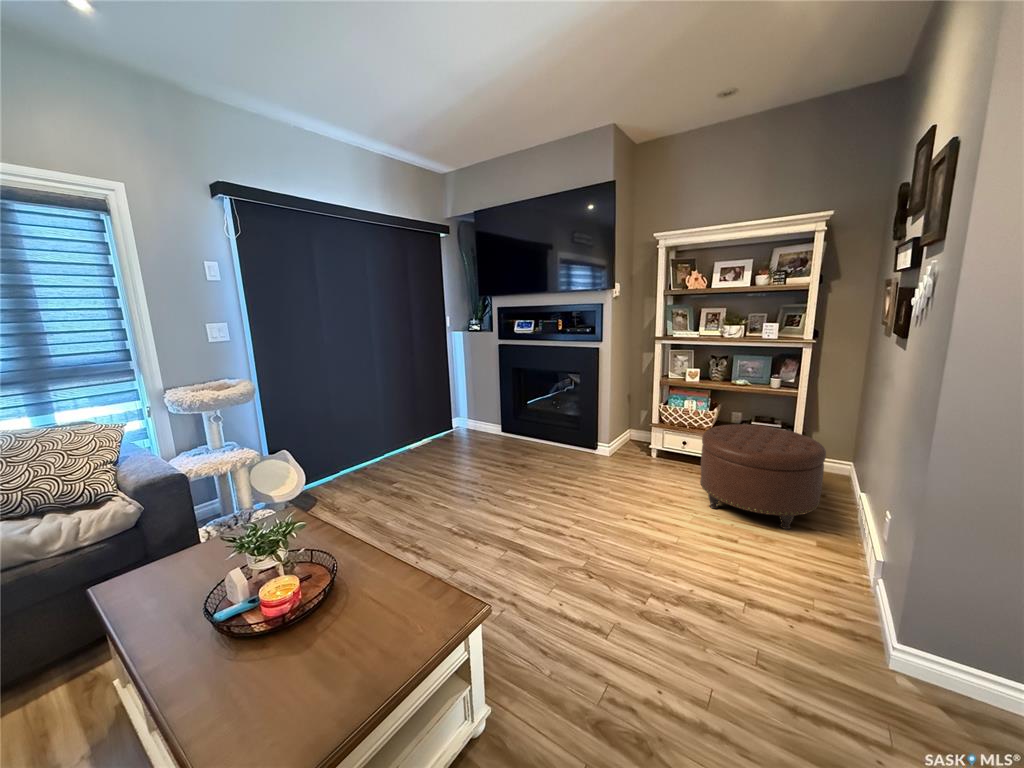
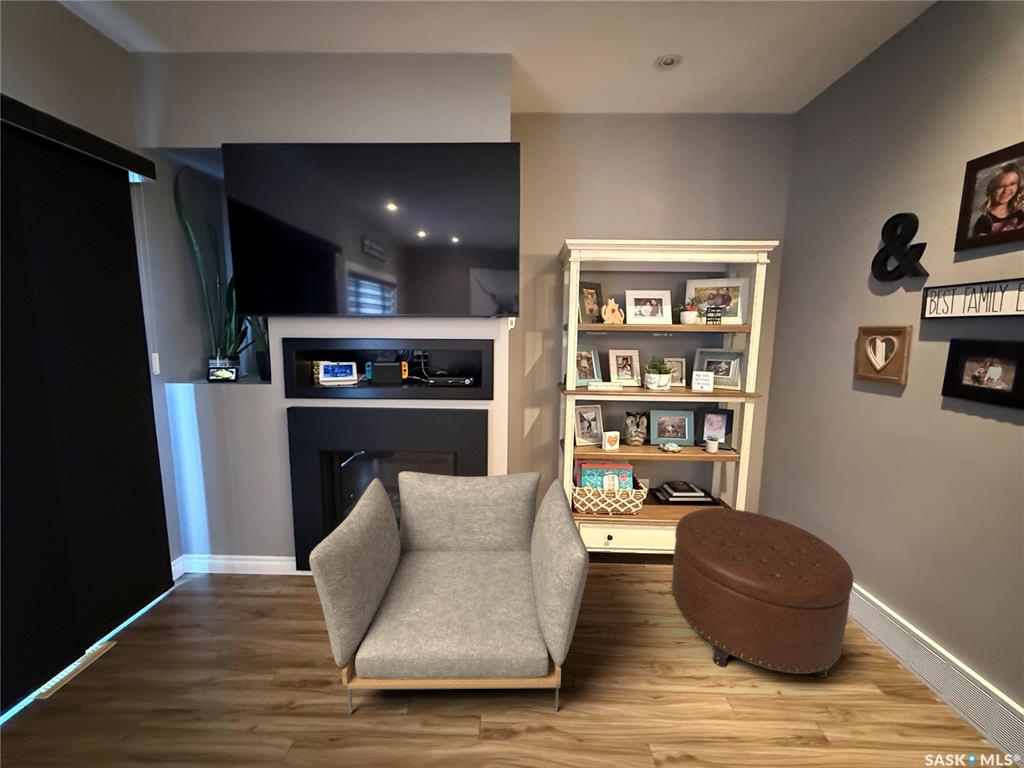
armchair: none [495,381,636,495] -> present [309,471,589,713]

